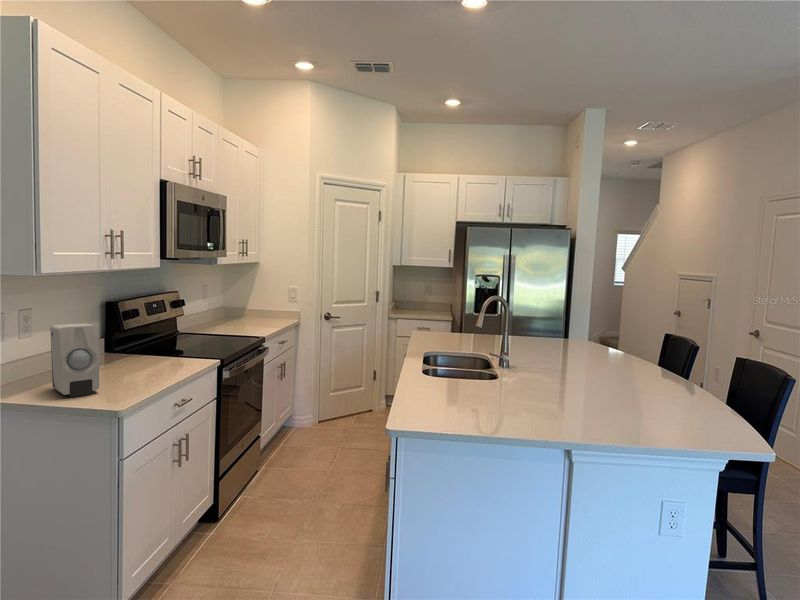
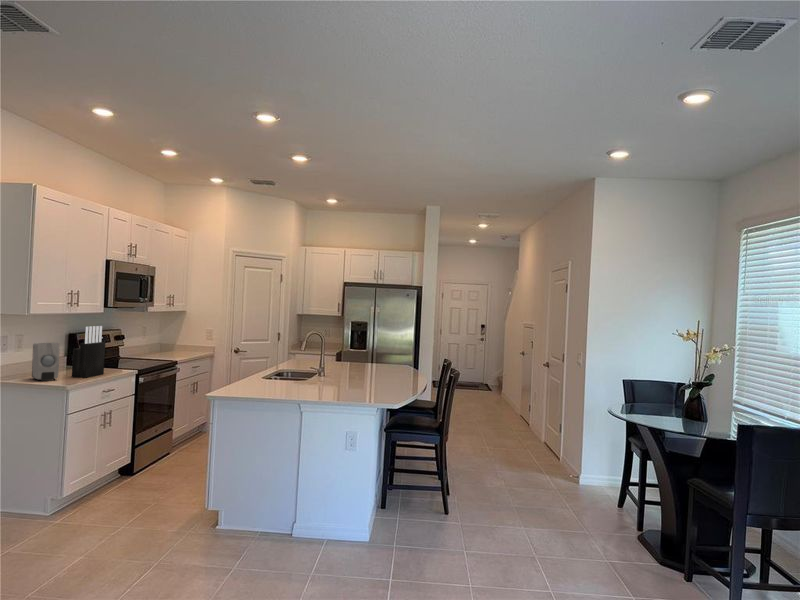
knife block: none [121,292,173,385] -> present [72,326,105,378]

